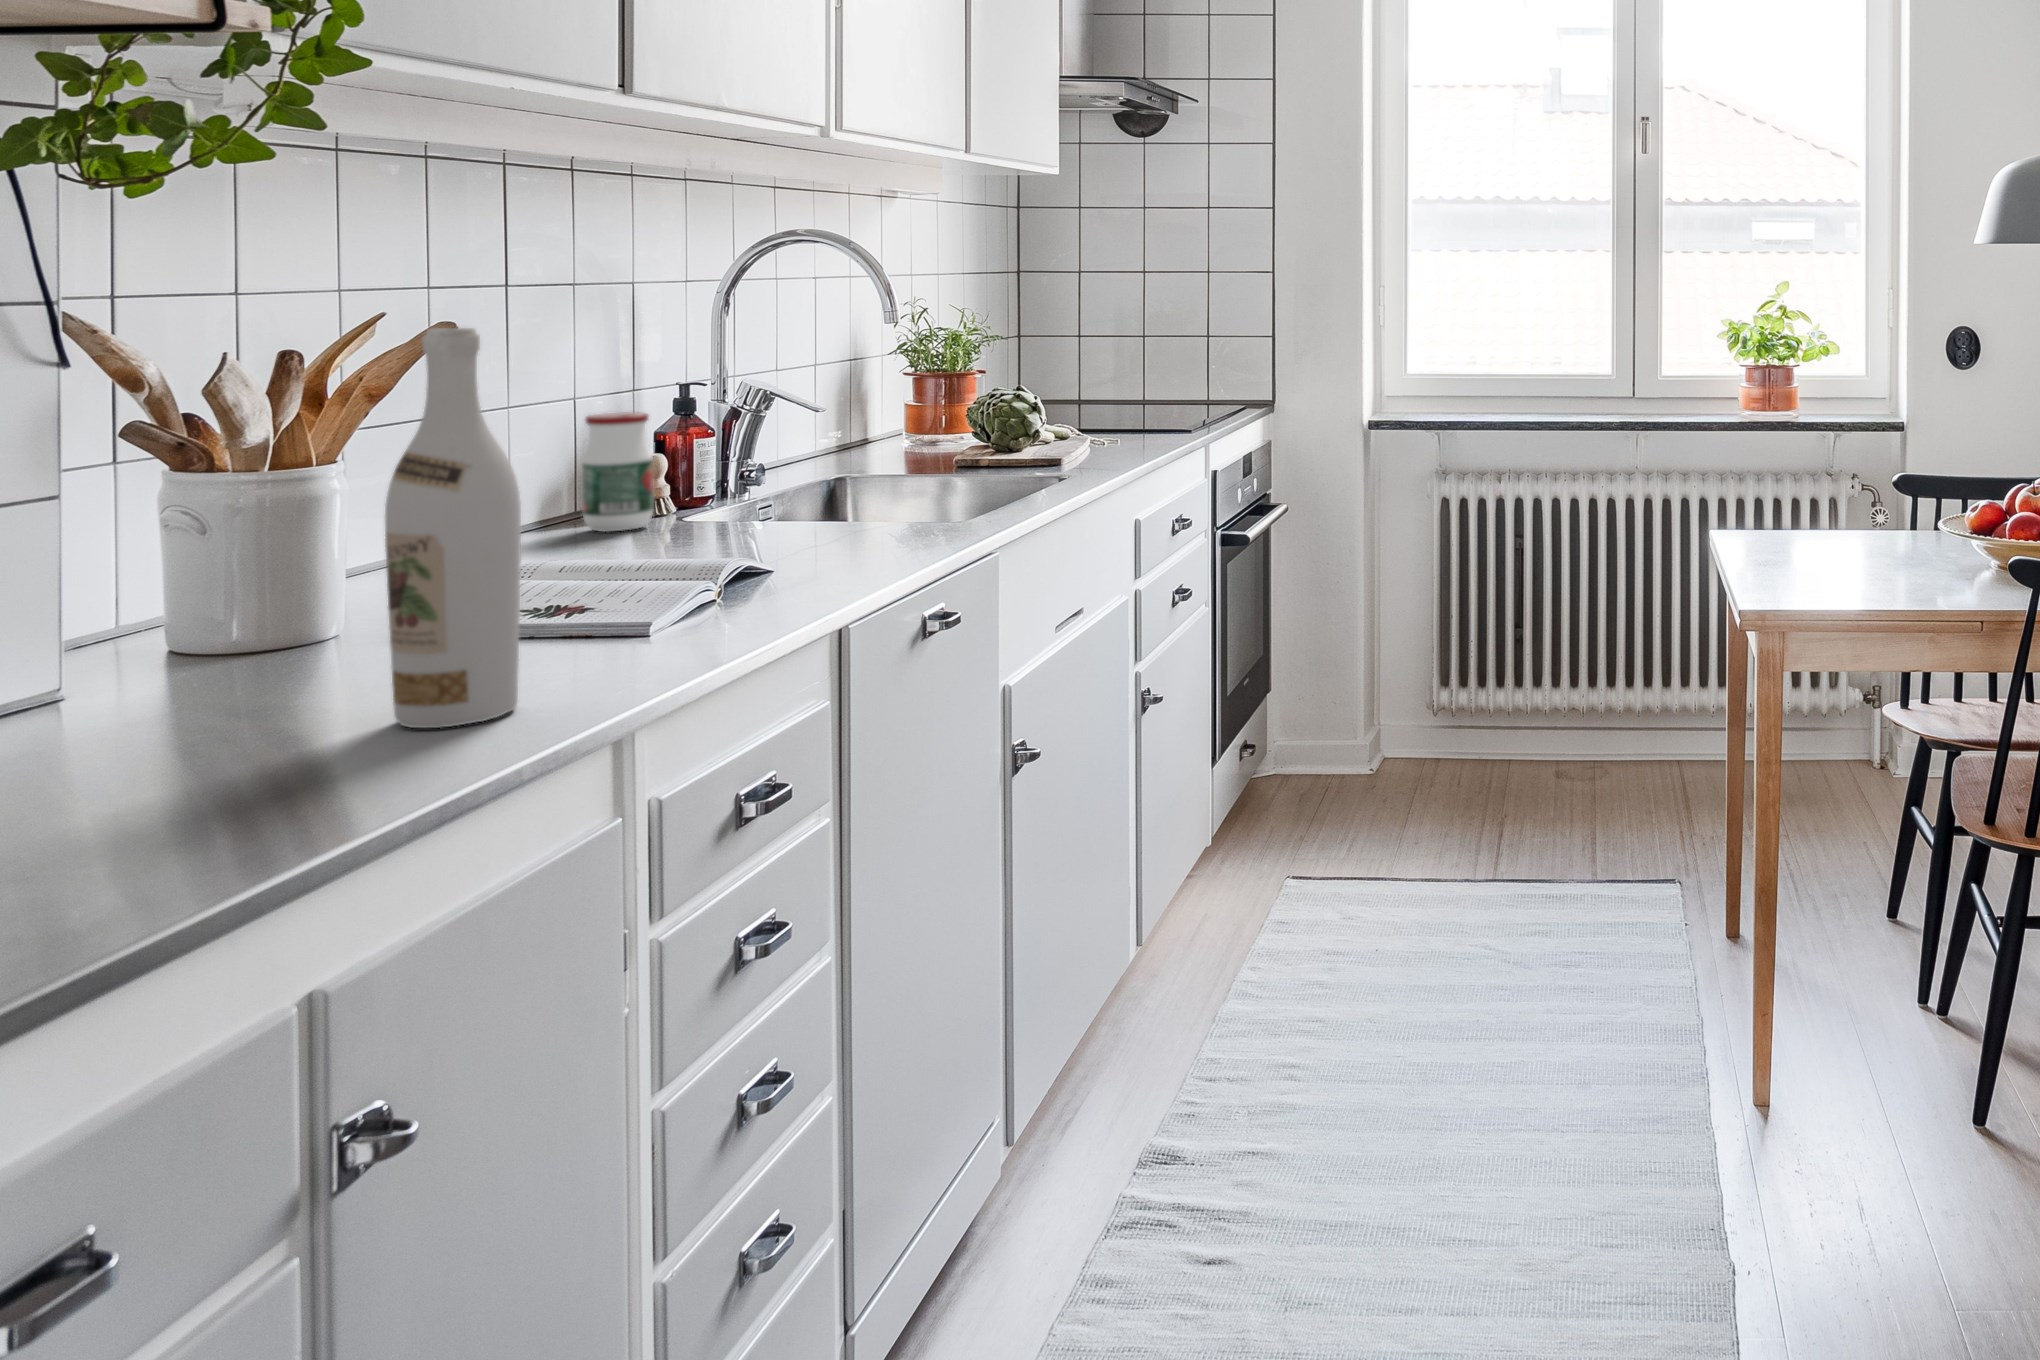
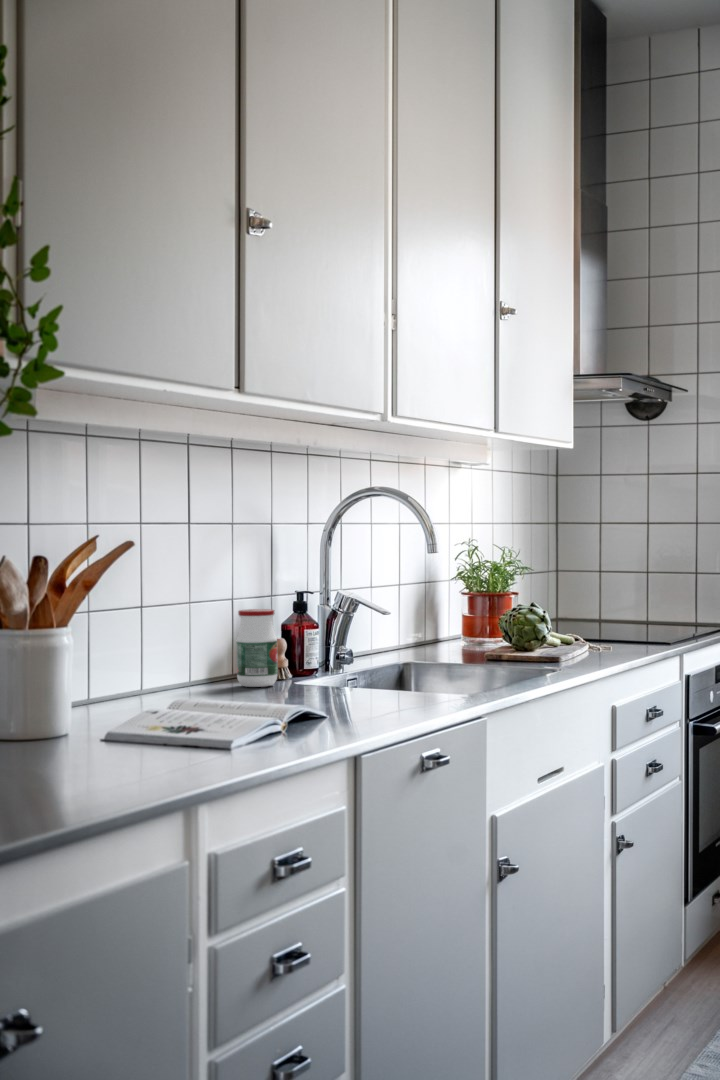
wine bottle: present [385,328,521,728] -> none [58,536,130,787]

